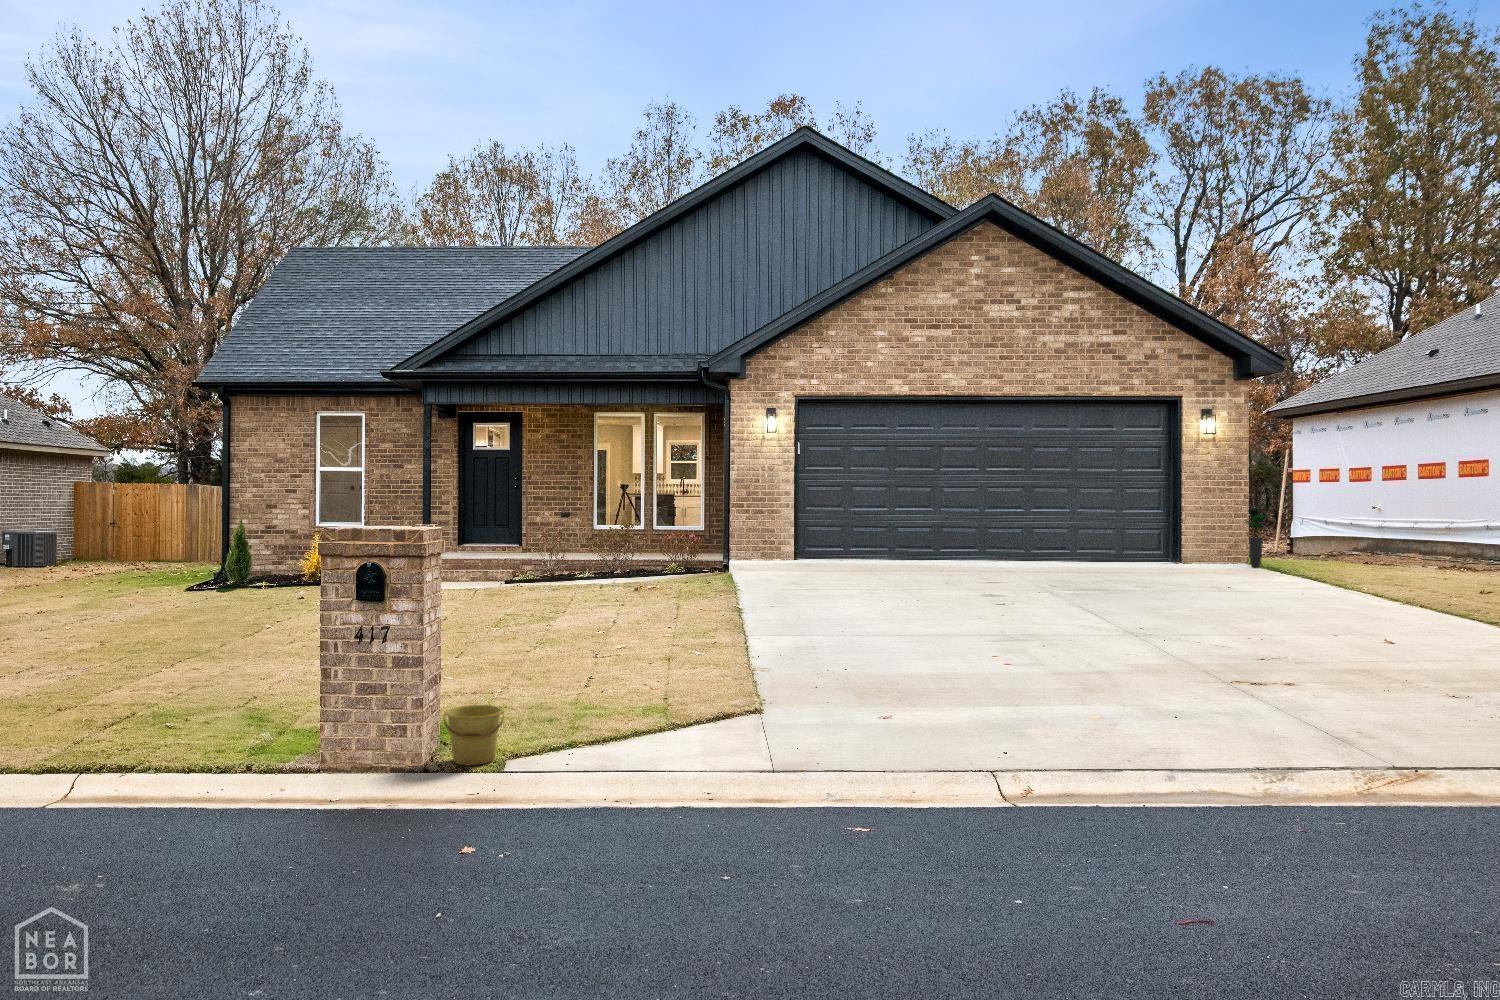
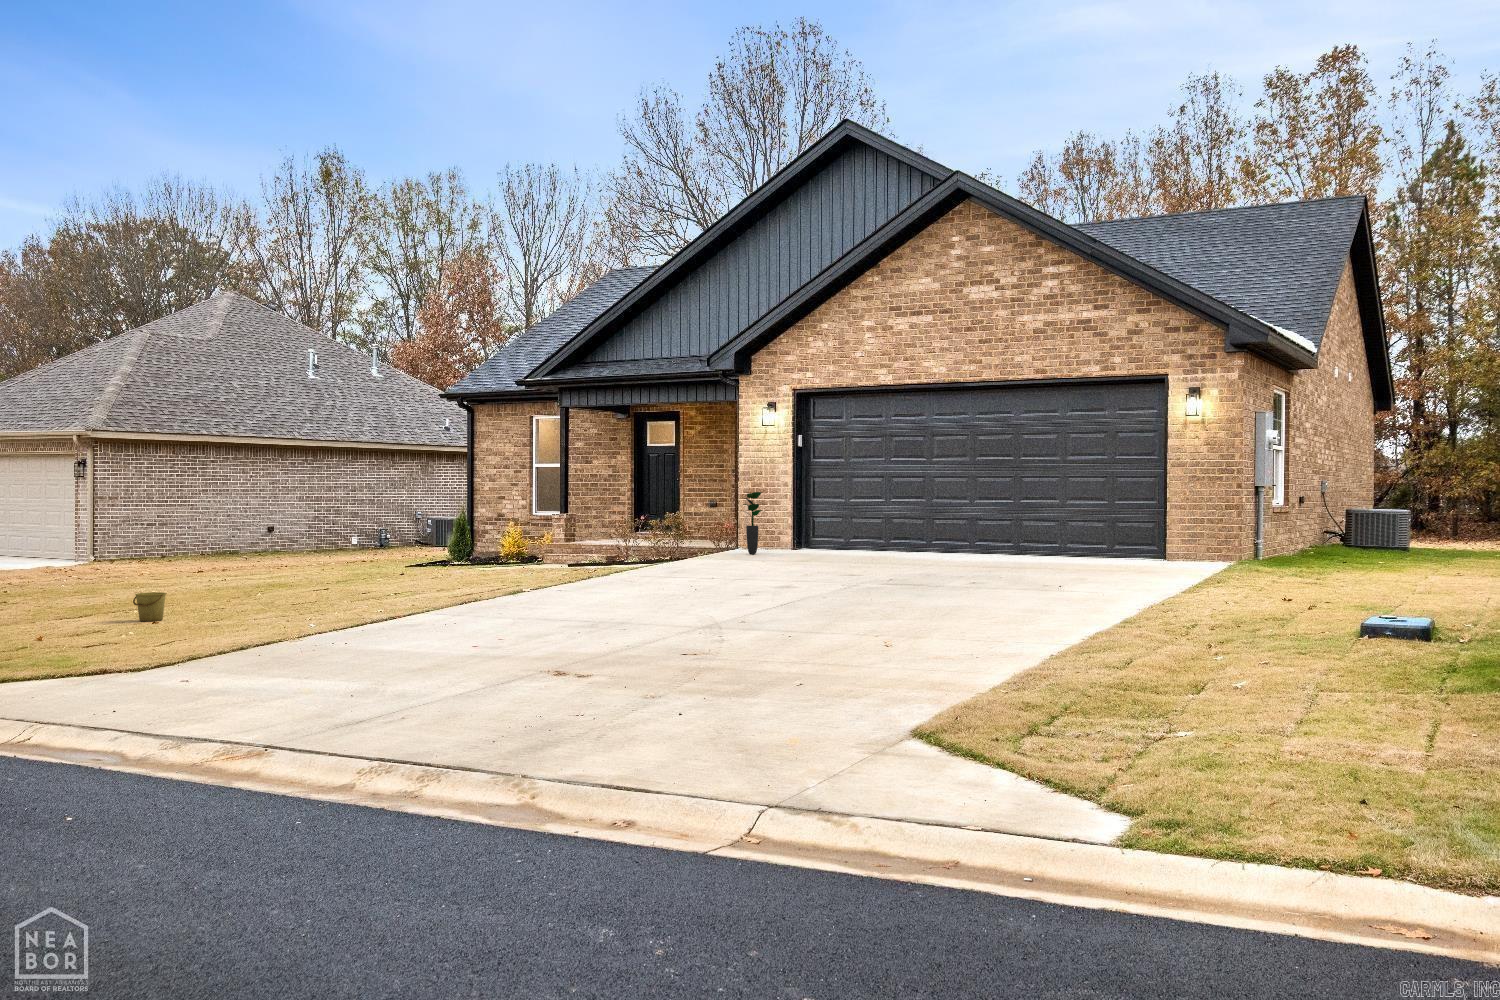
potted plant: present [1248,503,1268,568] -> present [743,492,765,554]

